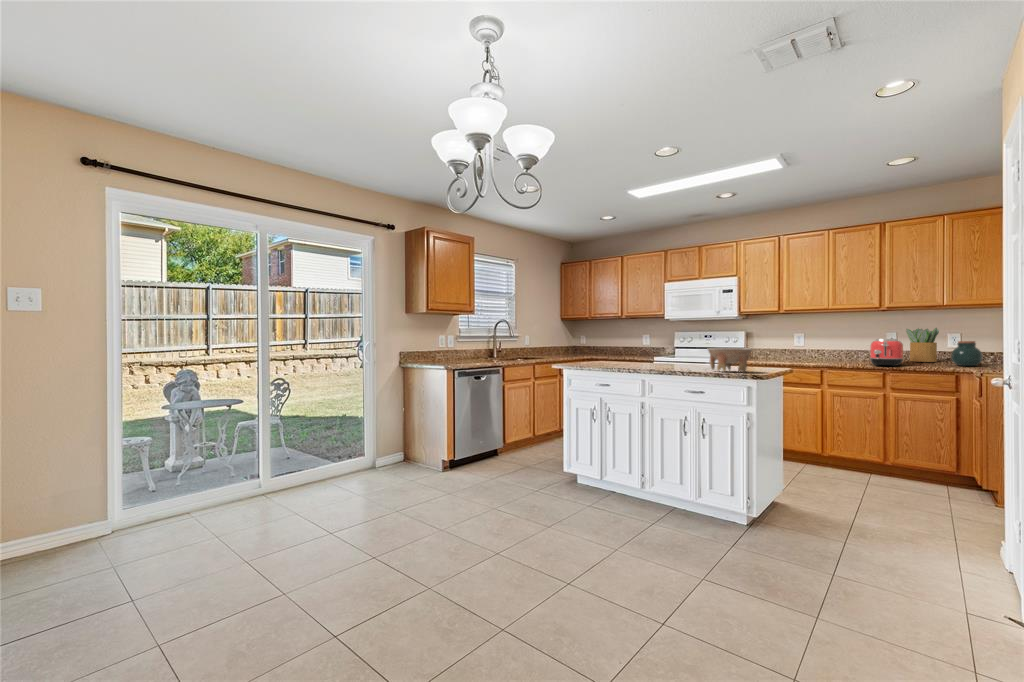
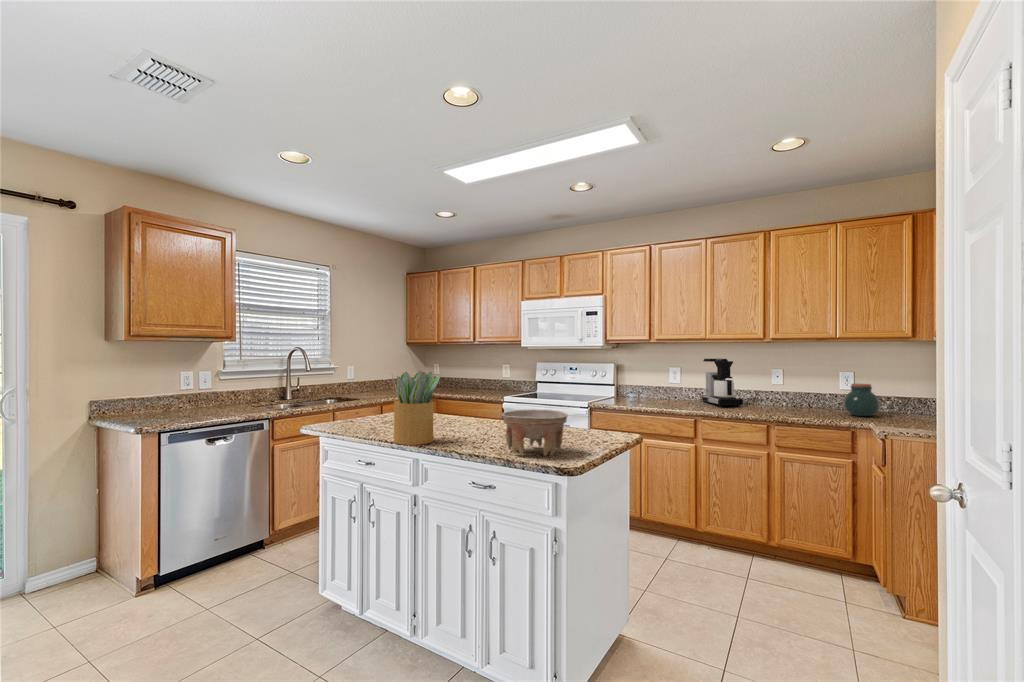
coffee maker: none [823,325,862,362] -> present [701,359,743,406]
potted plant: present [906,328,939,362] -> present [392,371,440,445]
toaster: present [870,339,903,366] -> none [752,378,791,415]

